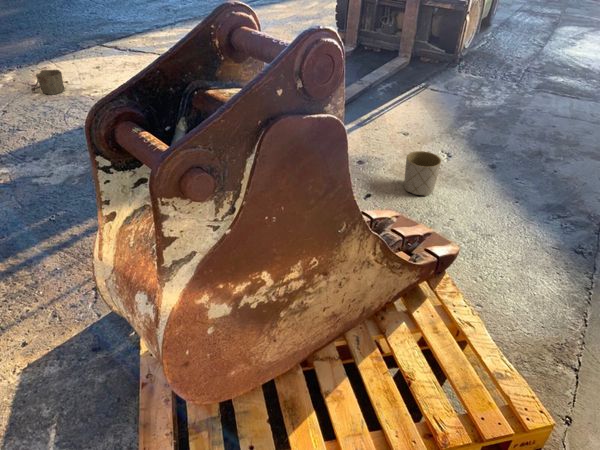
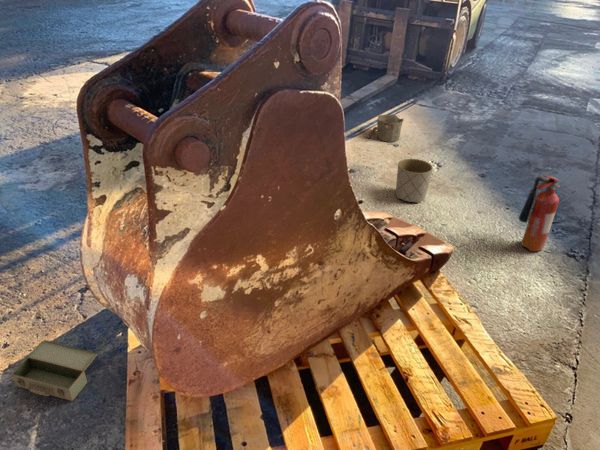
bucket: present [31,70,64,95] -> present [366,115,404,142]
fire extinguisher: none [527,172,568,247] -> present [519,174,559,251]
toolbox: none [31,340,112,400] -> present [12,340,98,401]

